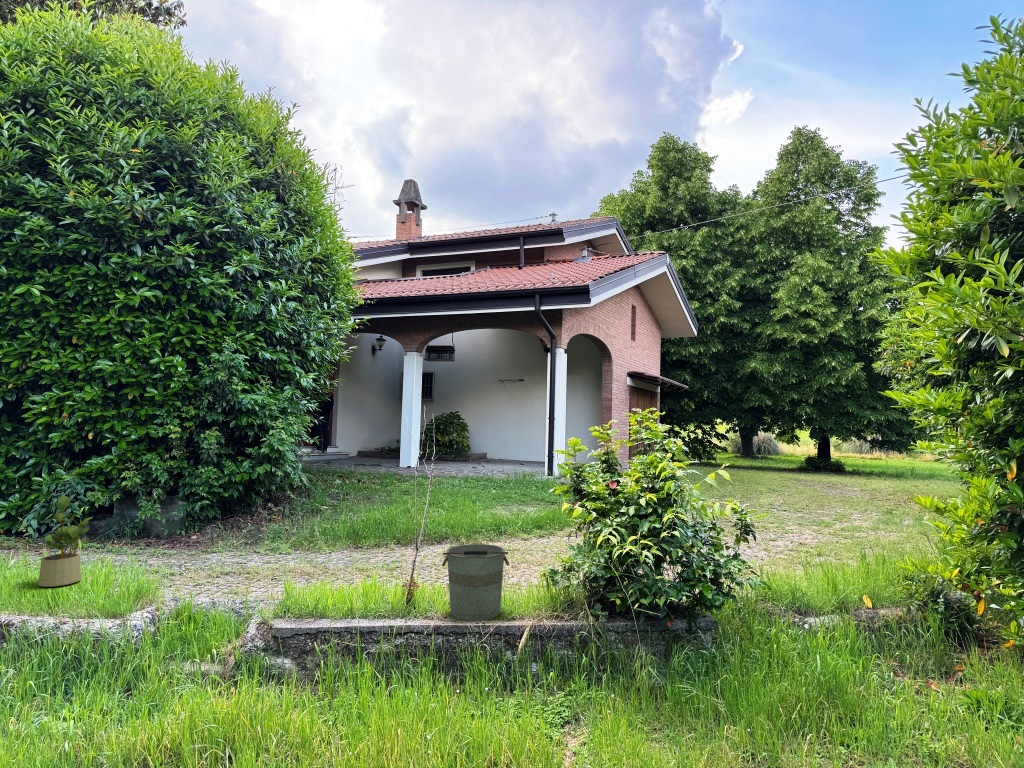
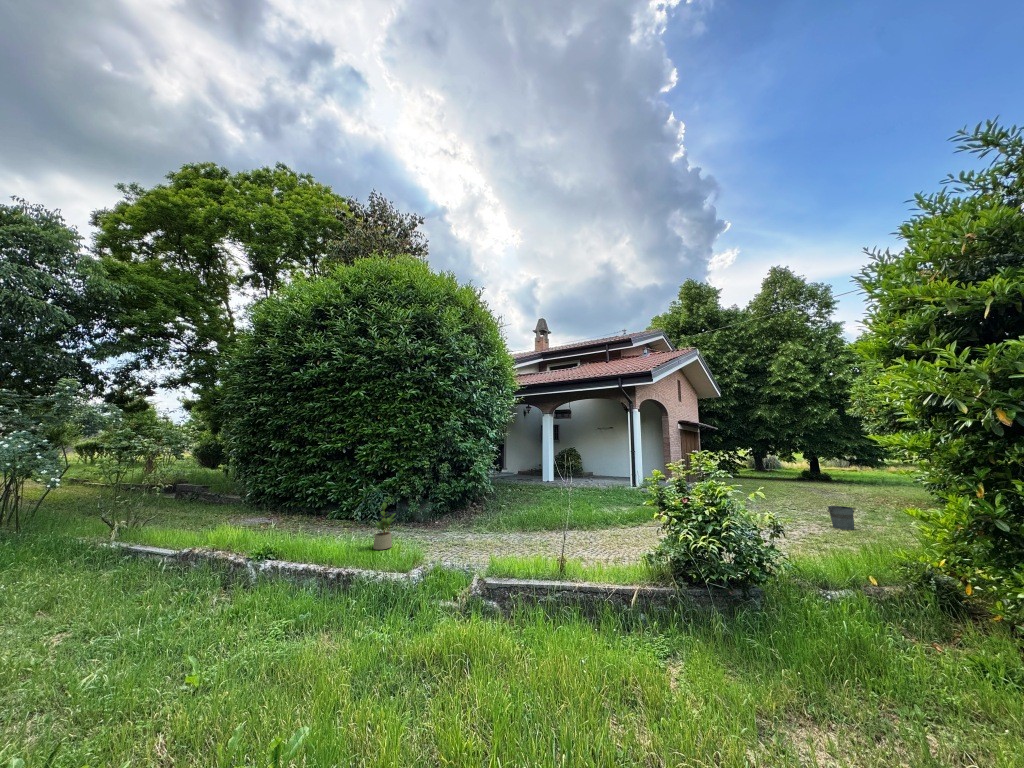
bucket: present [442,544,509,620] -> present [828,506,855,530]

